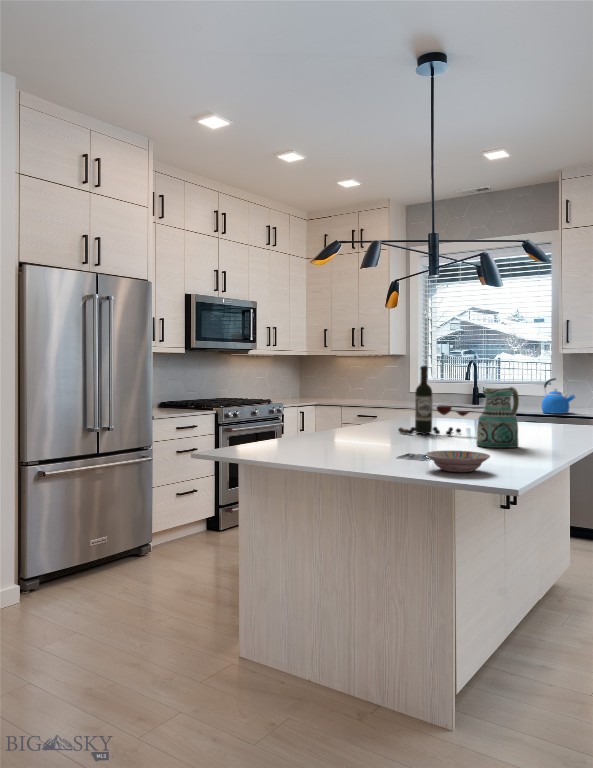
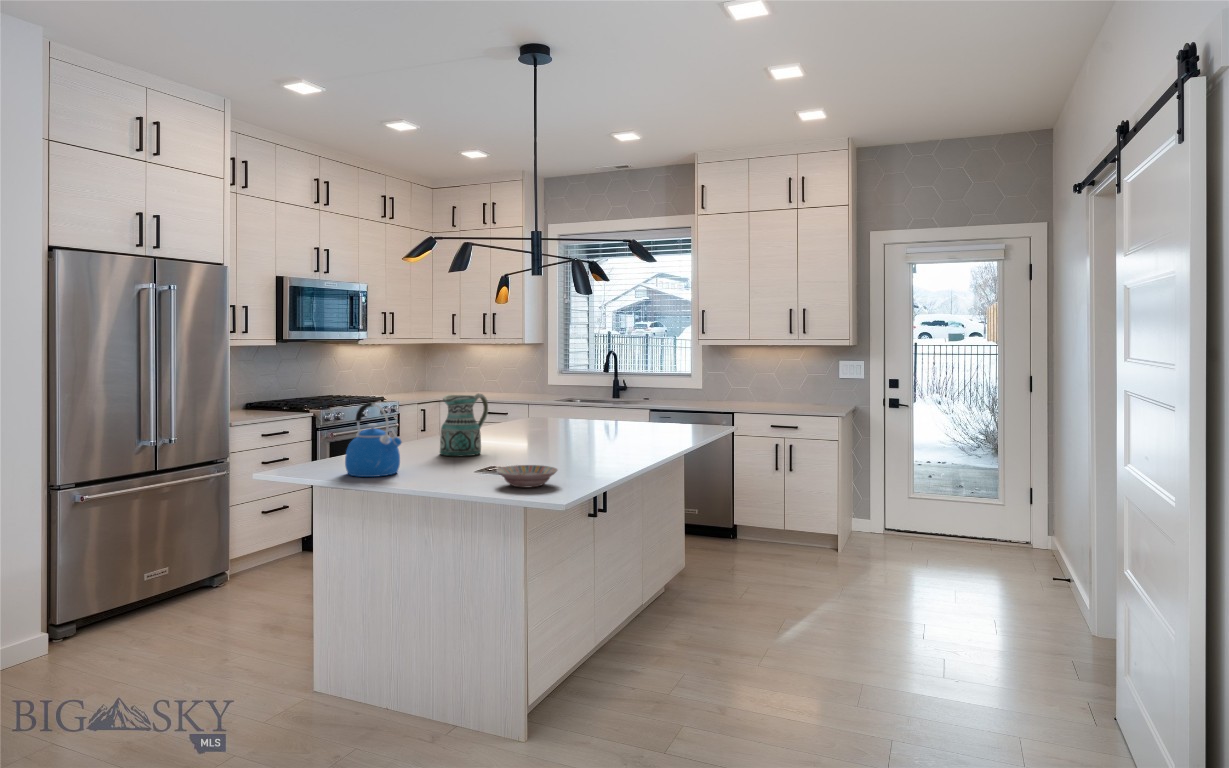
wine bottle: present [398,366,469,435] -> none [506,369,579,442]
kettle: present [542,378,575,414] -> present [345,402,401,477]
ceramic pitcher: present [476,387,519,448] -> present [440,394,488,456]

